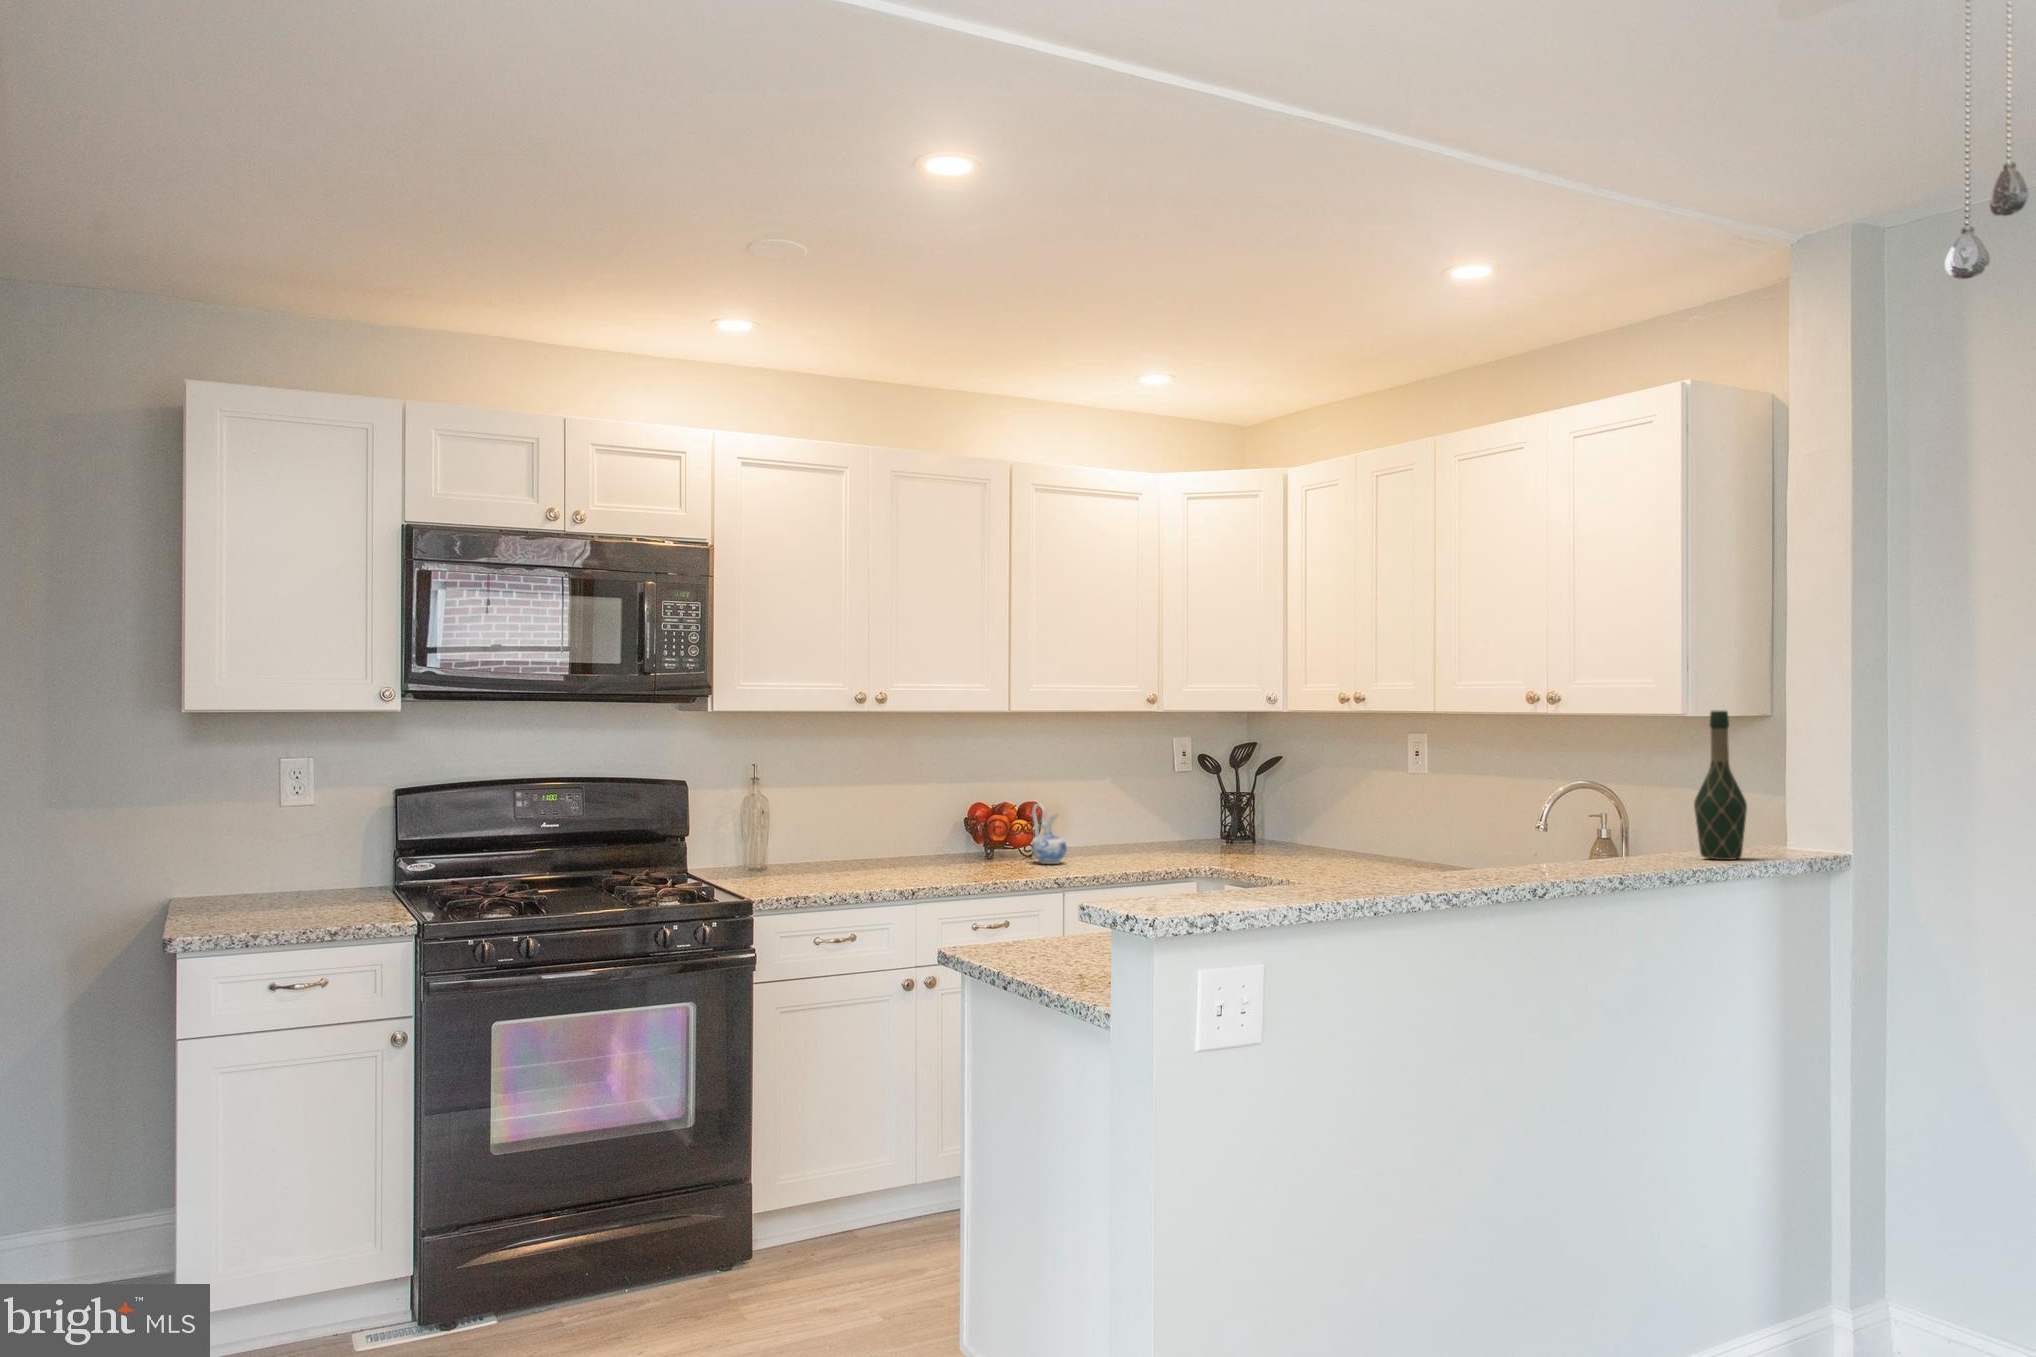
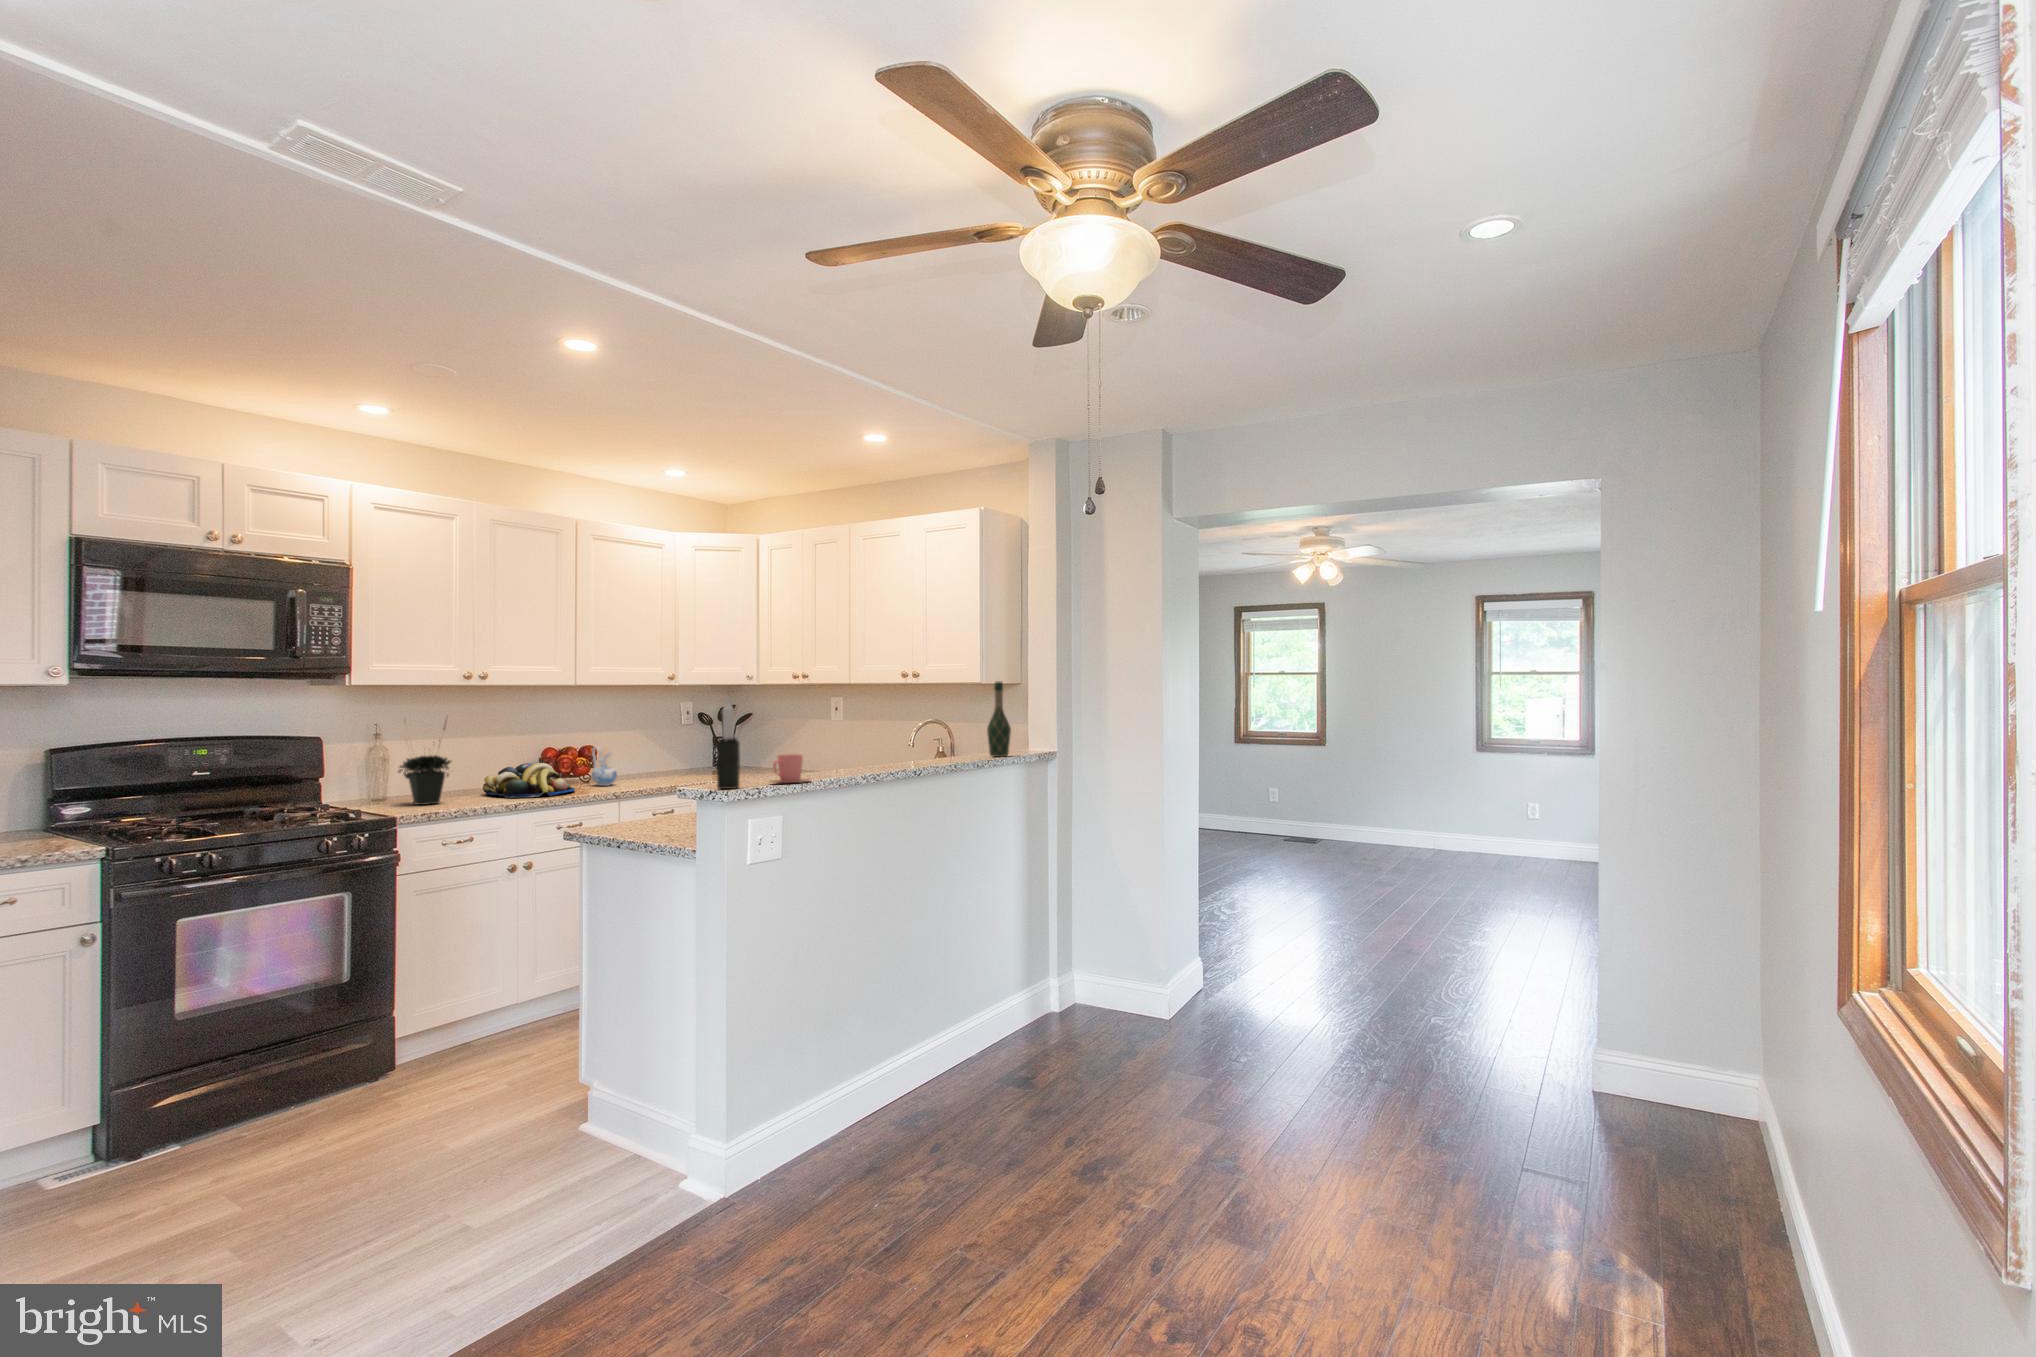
candle: none [1141,740,1181,910] -> present [717,697,739,789]
potted plant: none [770,753,838,882] -> present [398,728,452,805]
fruit bowl: none [882,826,1004,878] -> present [483,763,575,798]
cup: none [1237,849,1317,906] -> present [771,754,810,783]

